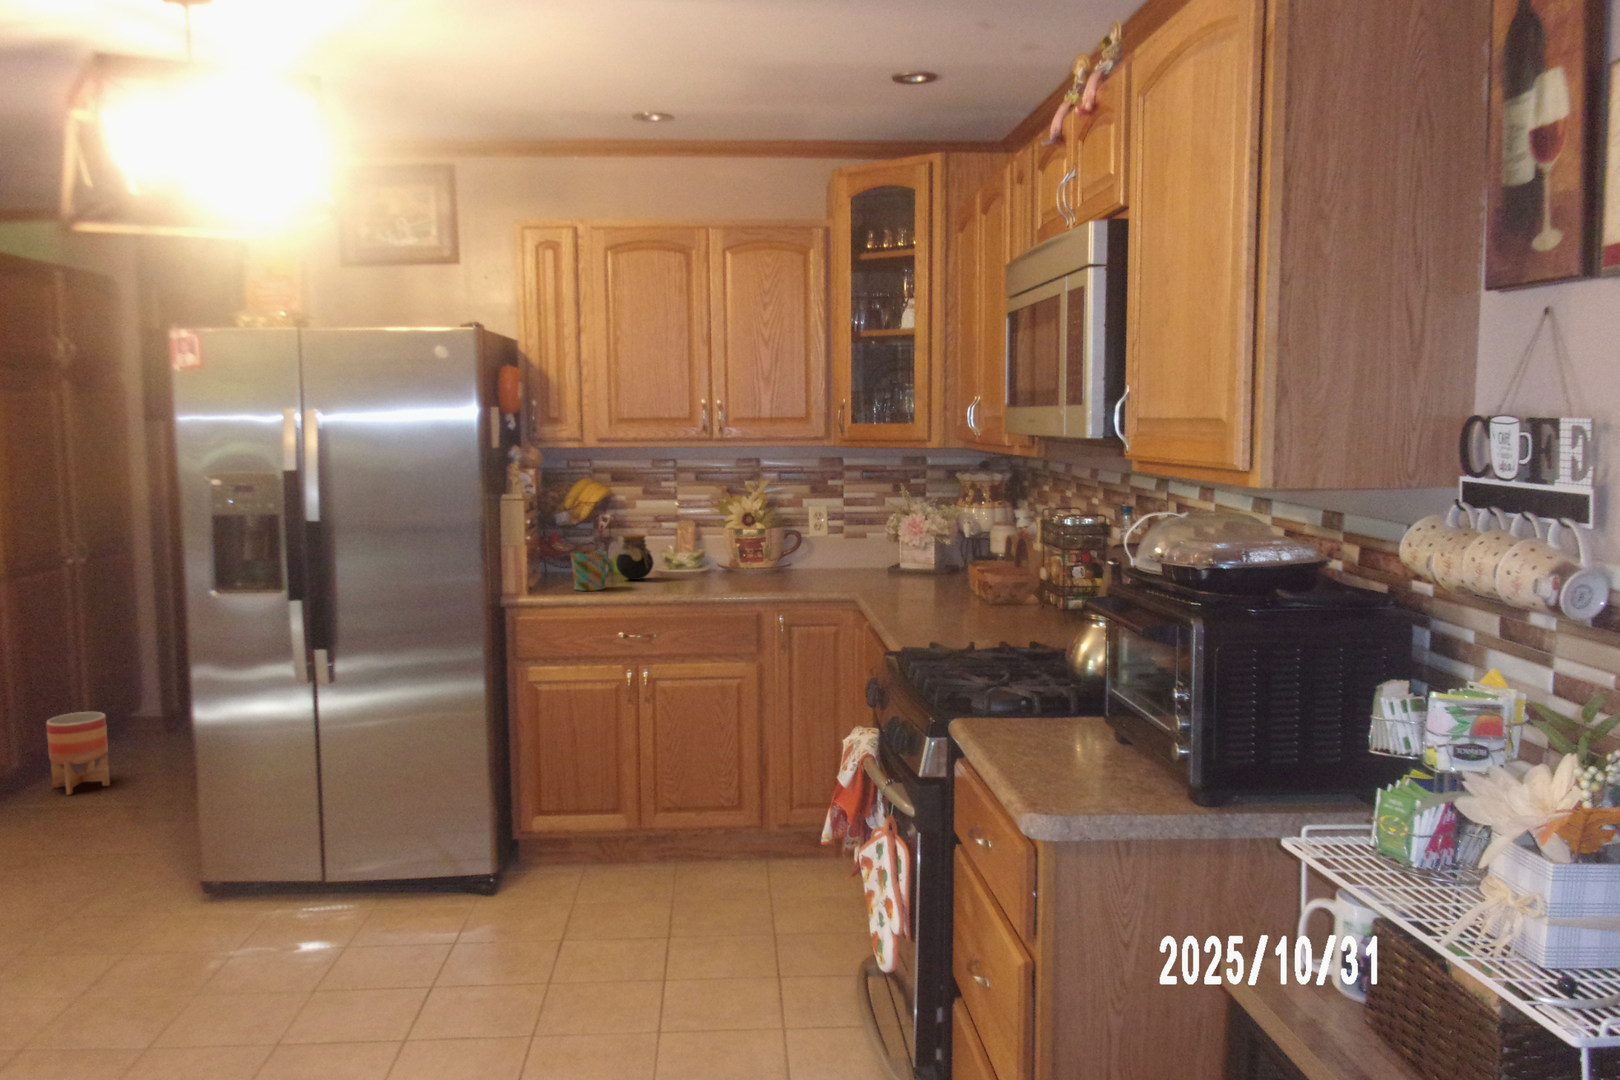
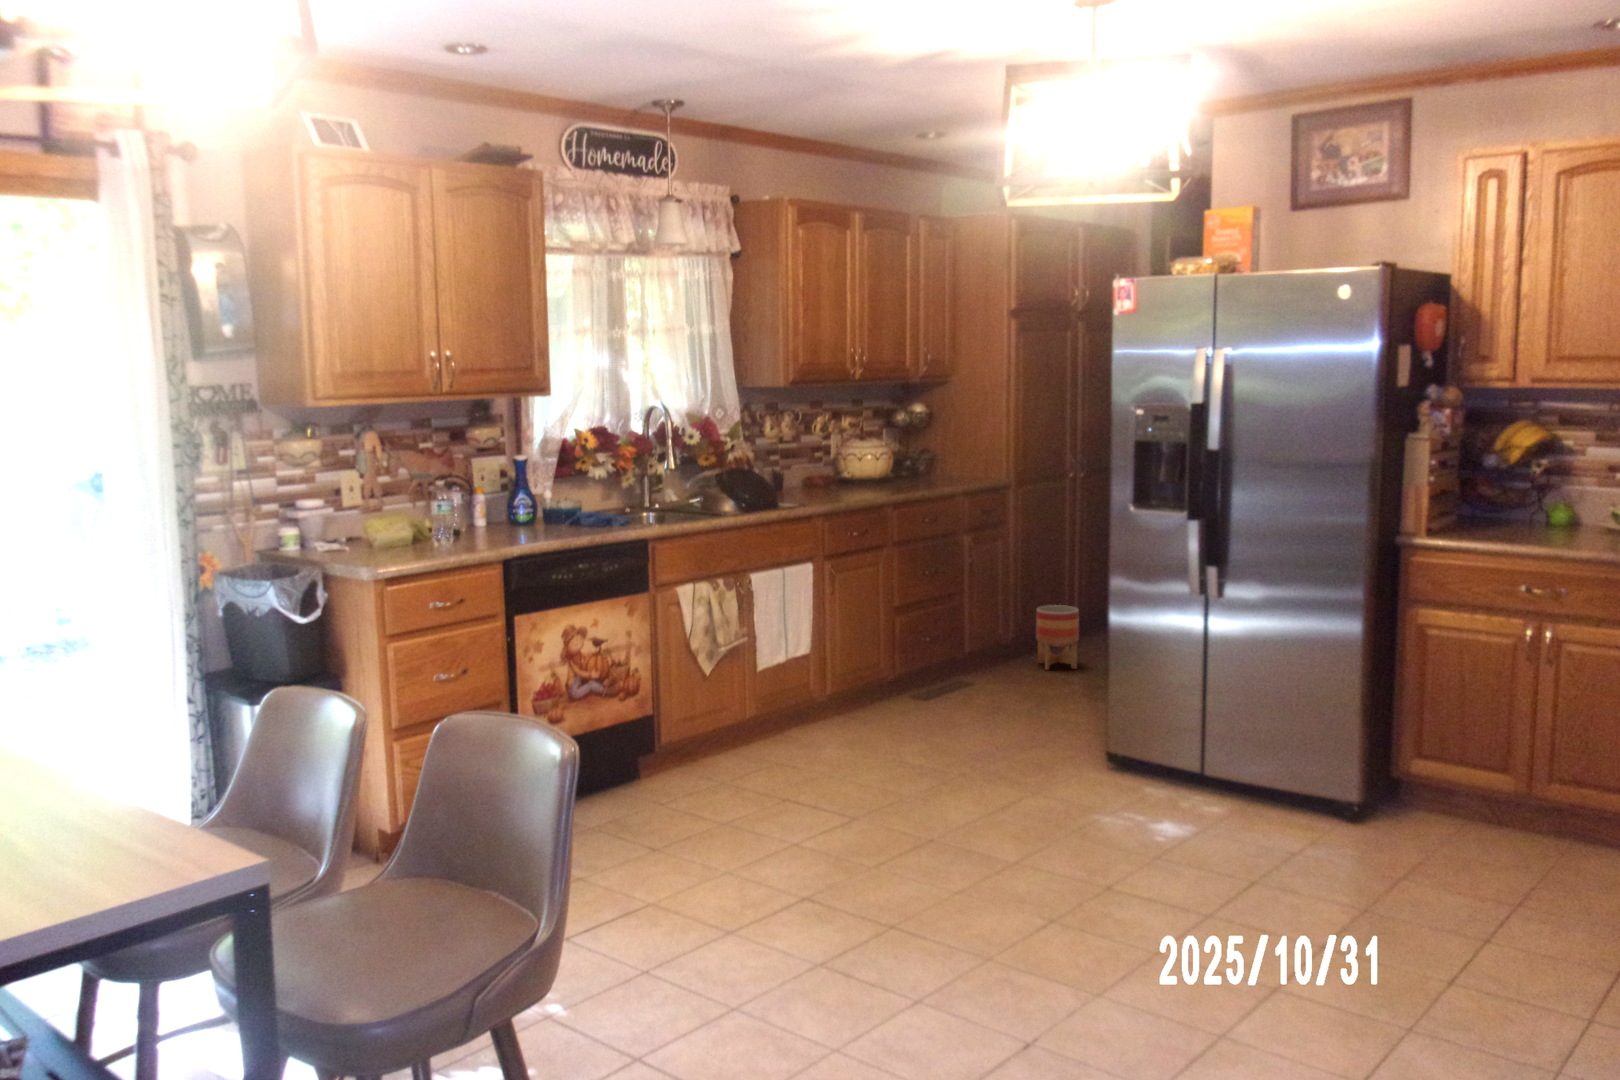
jar: present [616,534,654,580] -> none [1546,484,1593,535]
mug: present [570,550,613,591] -> none [1482,497,1534,540]

